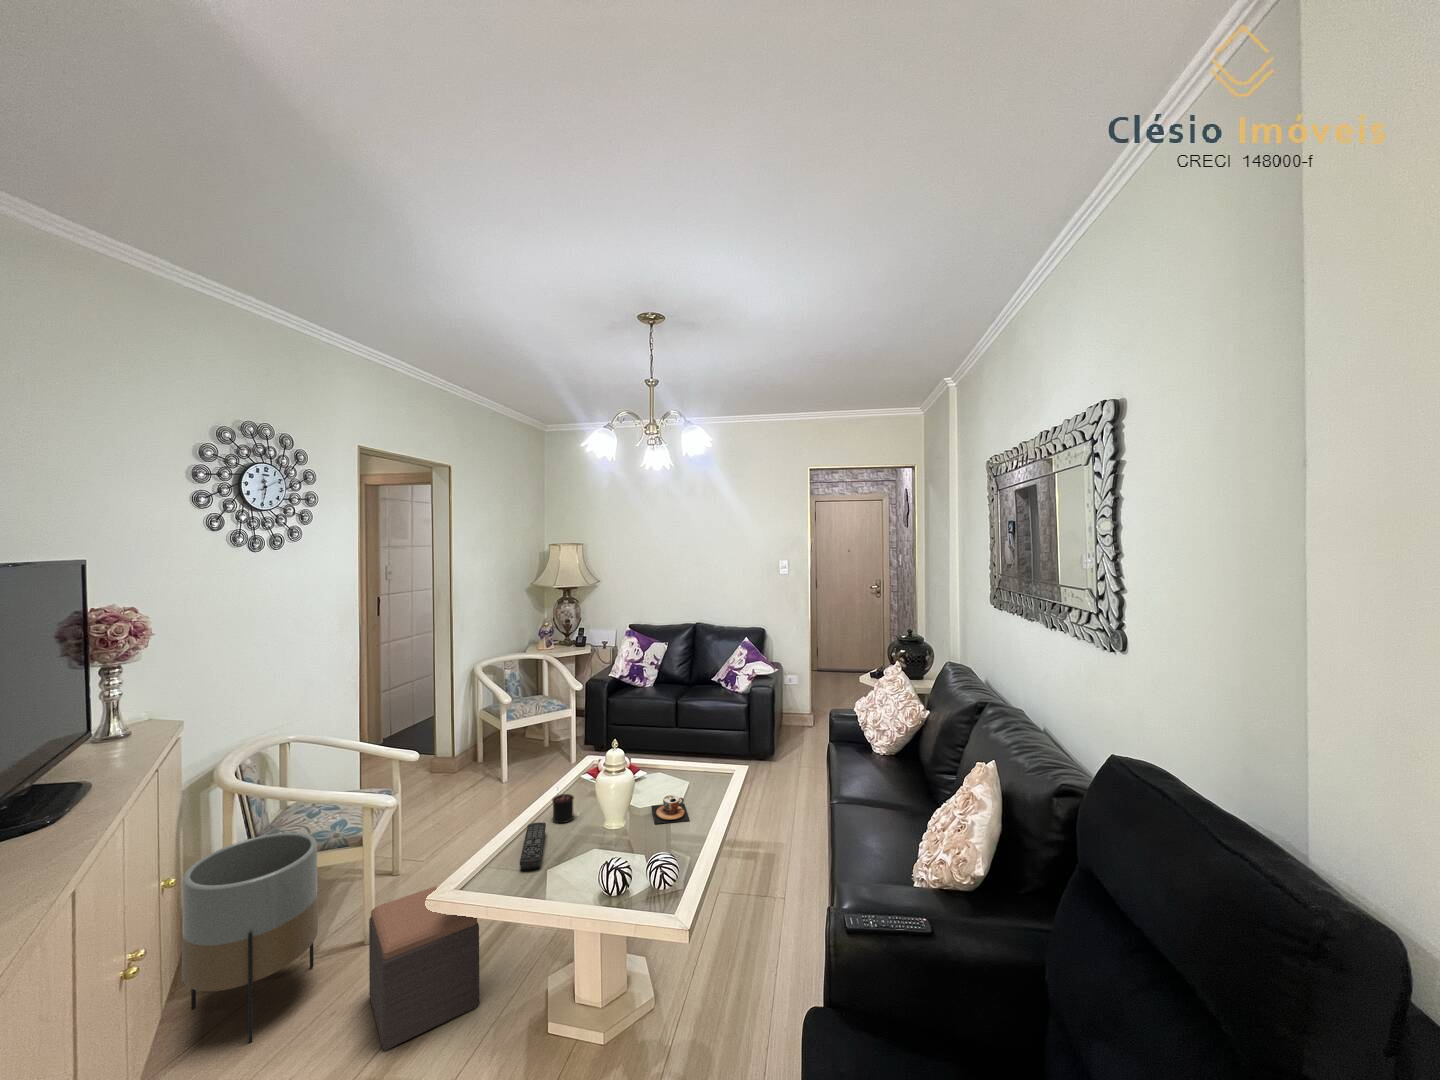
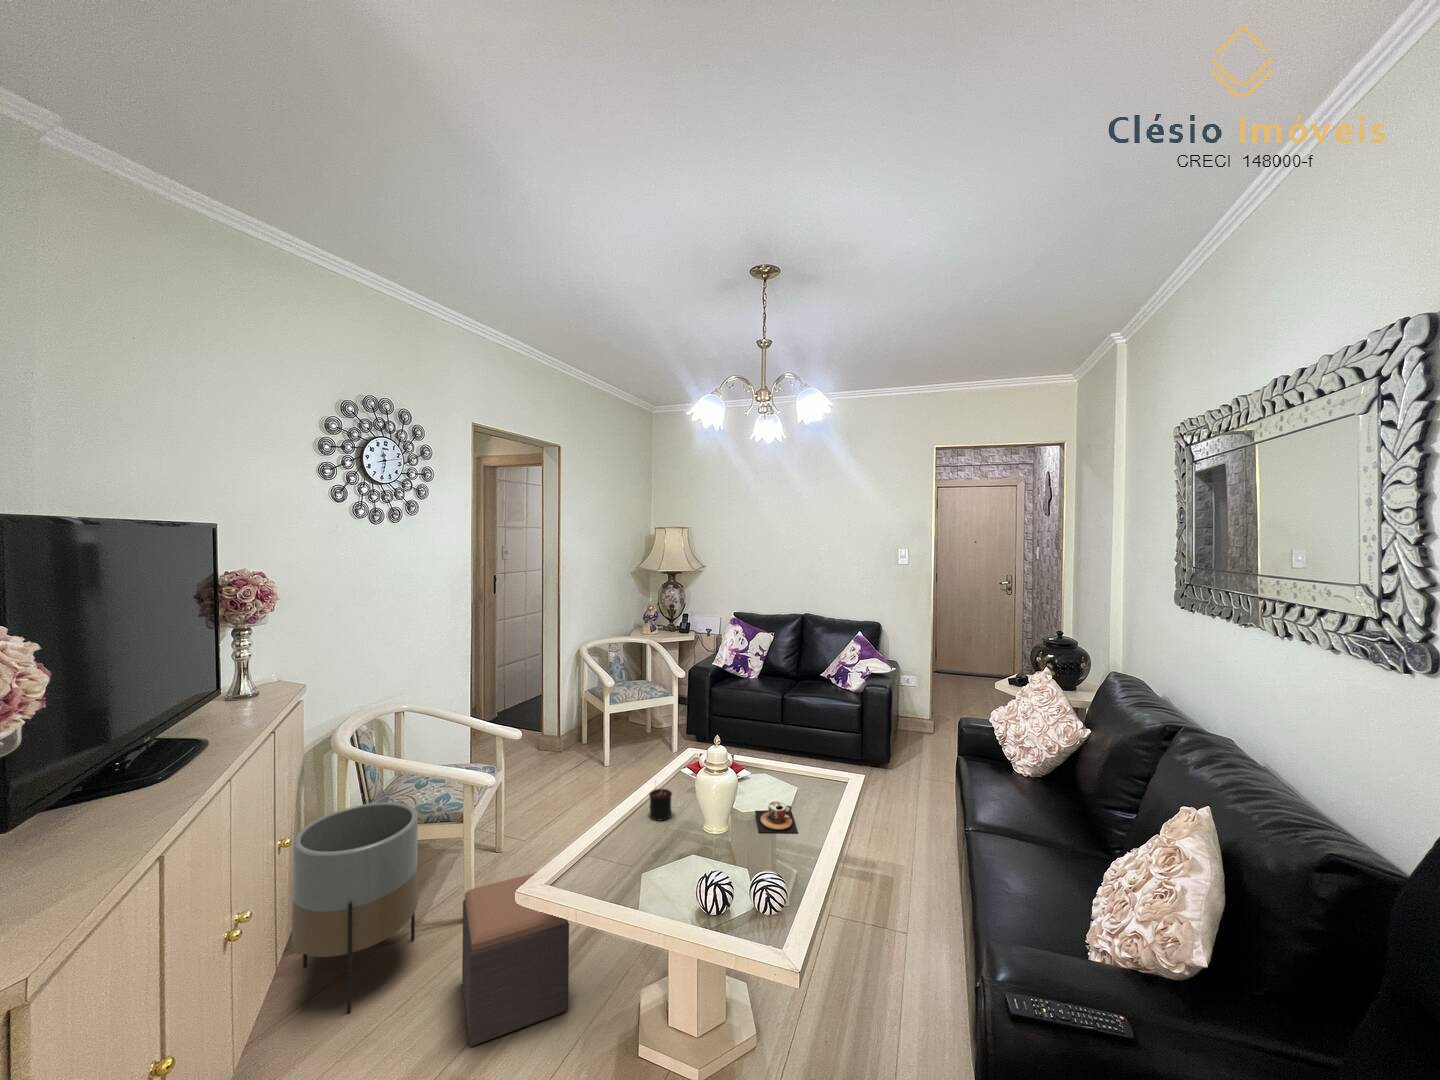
remote control: present [520,822,546,870] -> none [612,818,642,871]

